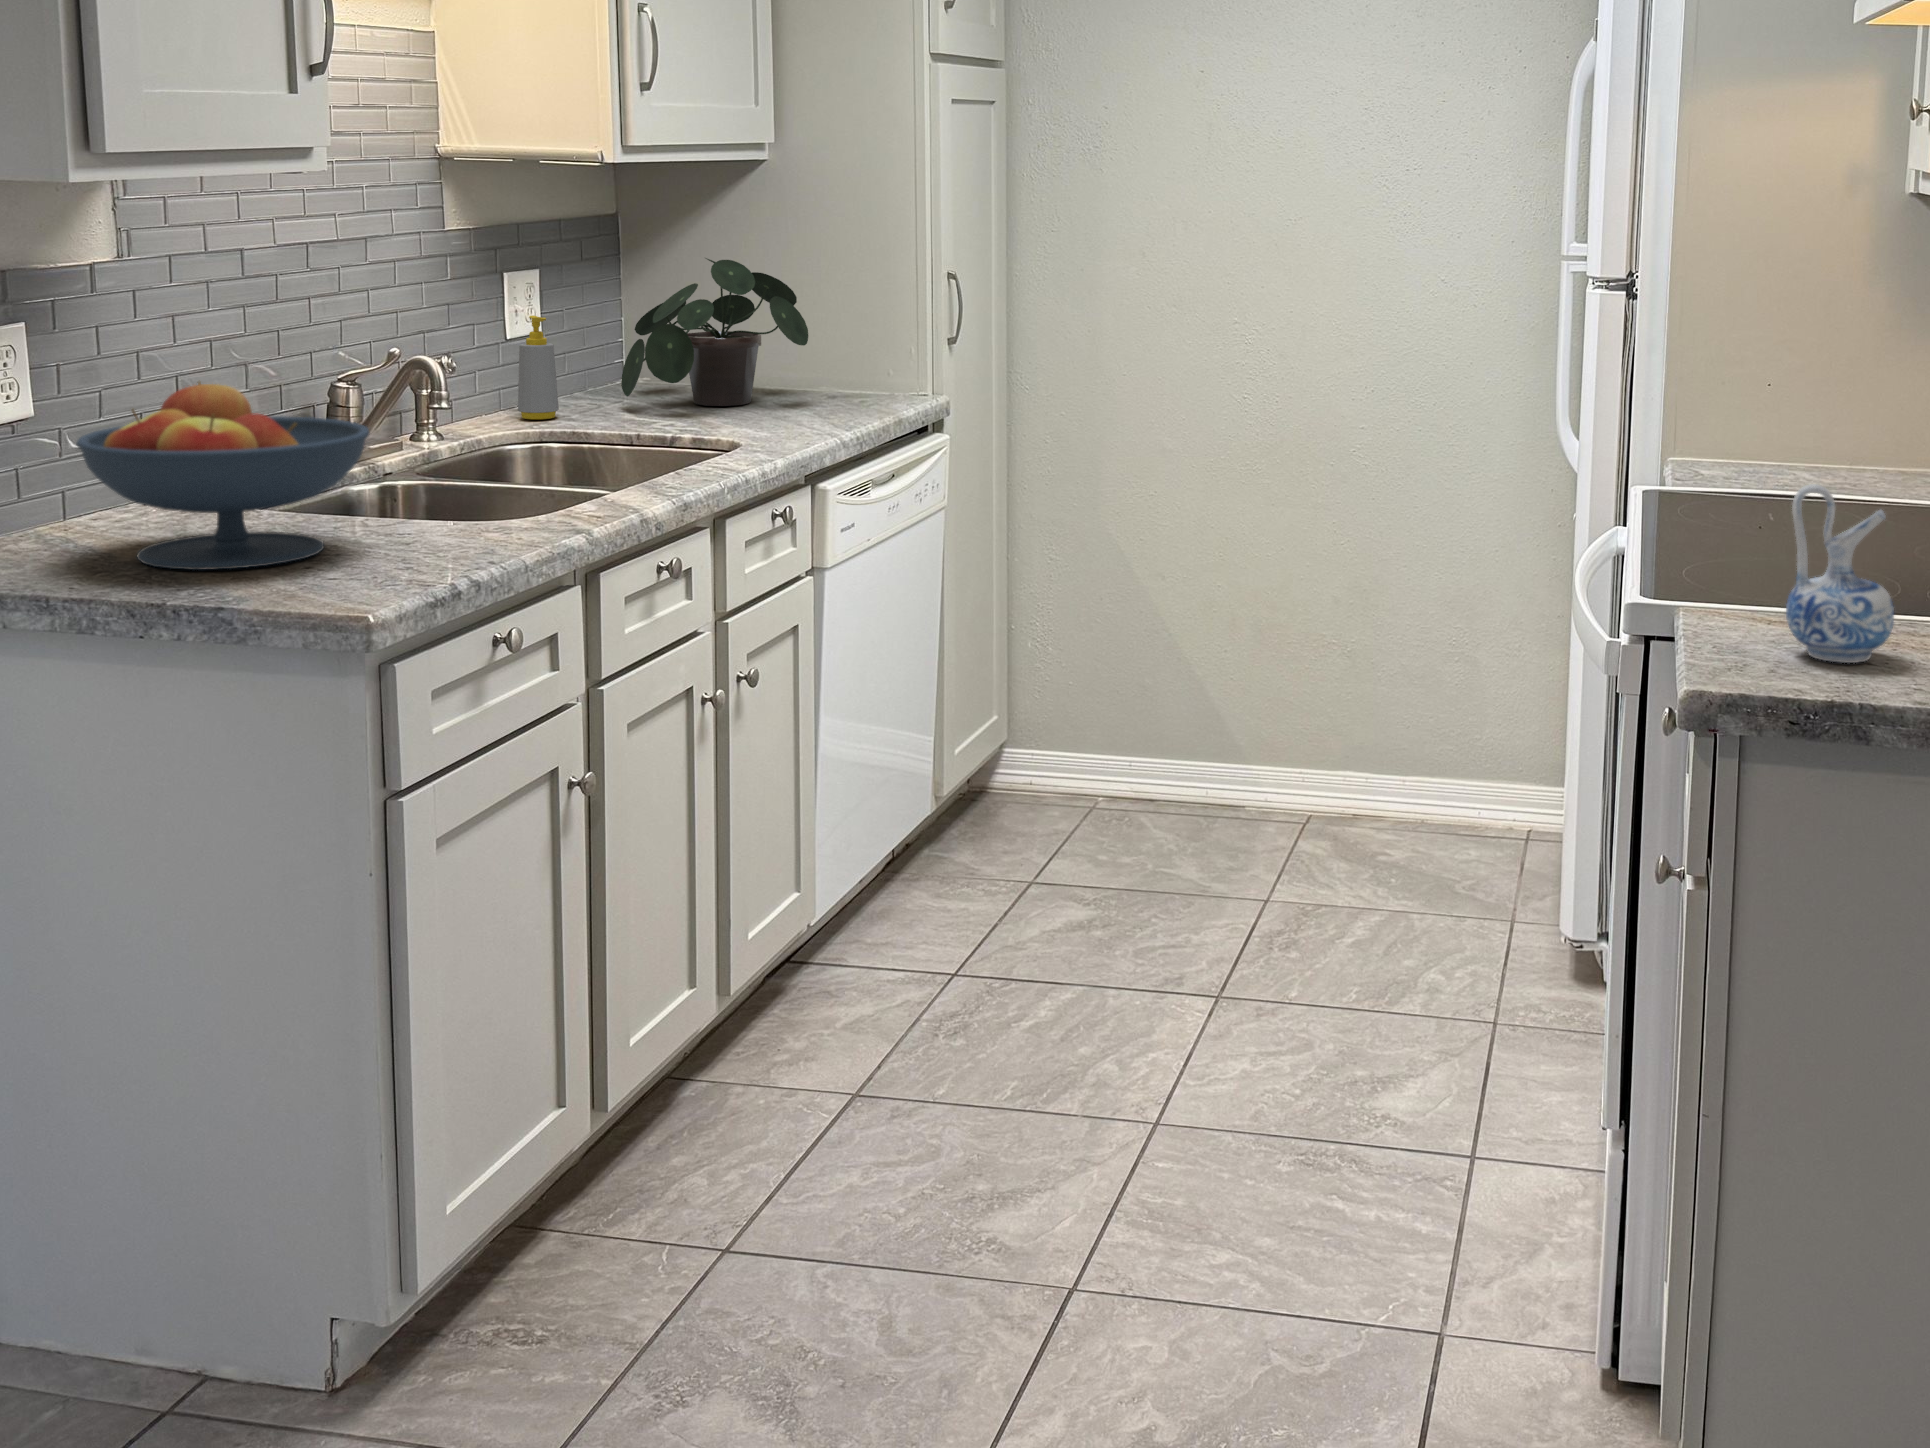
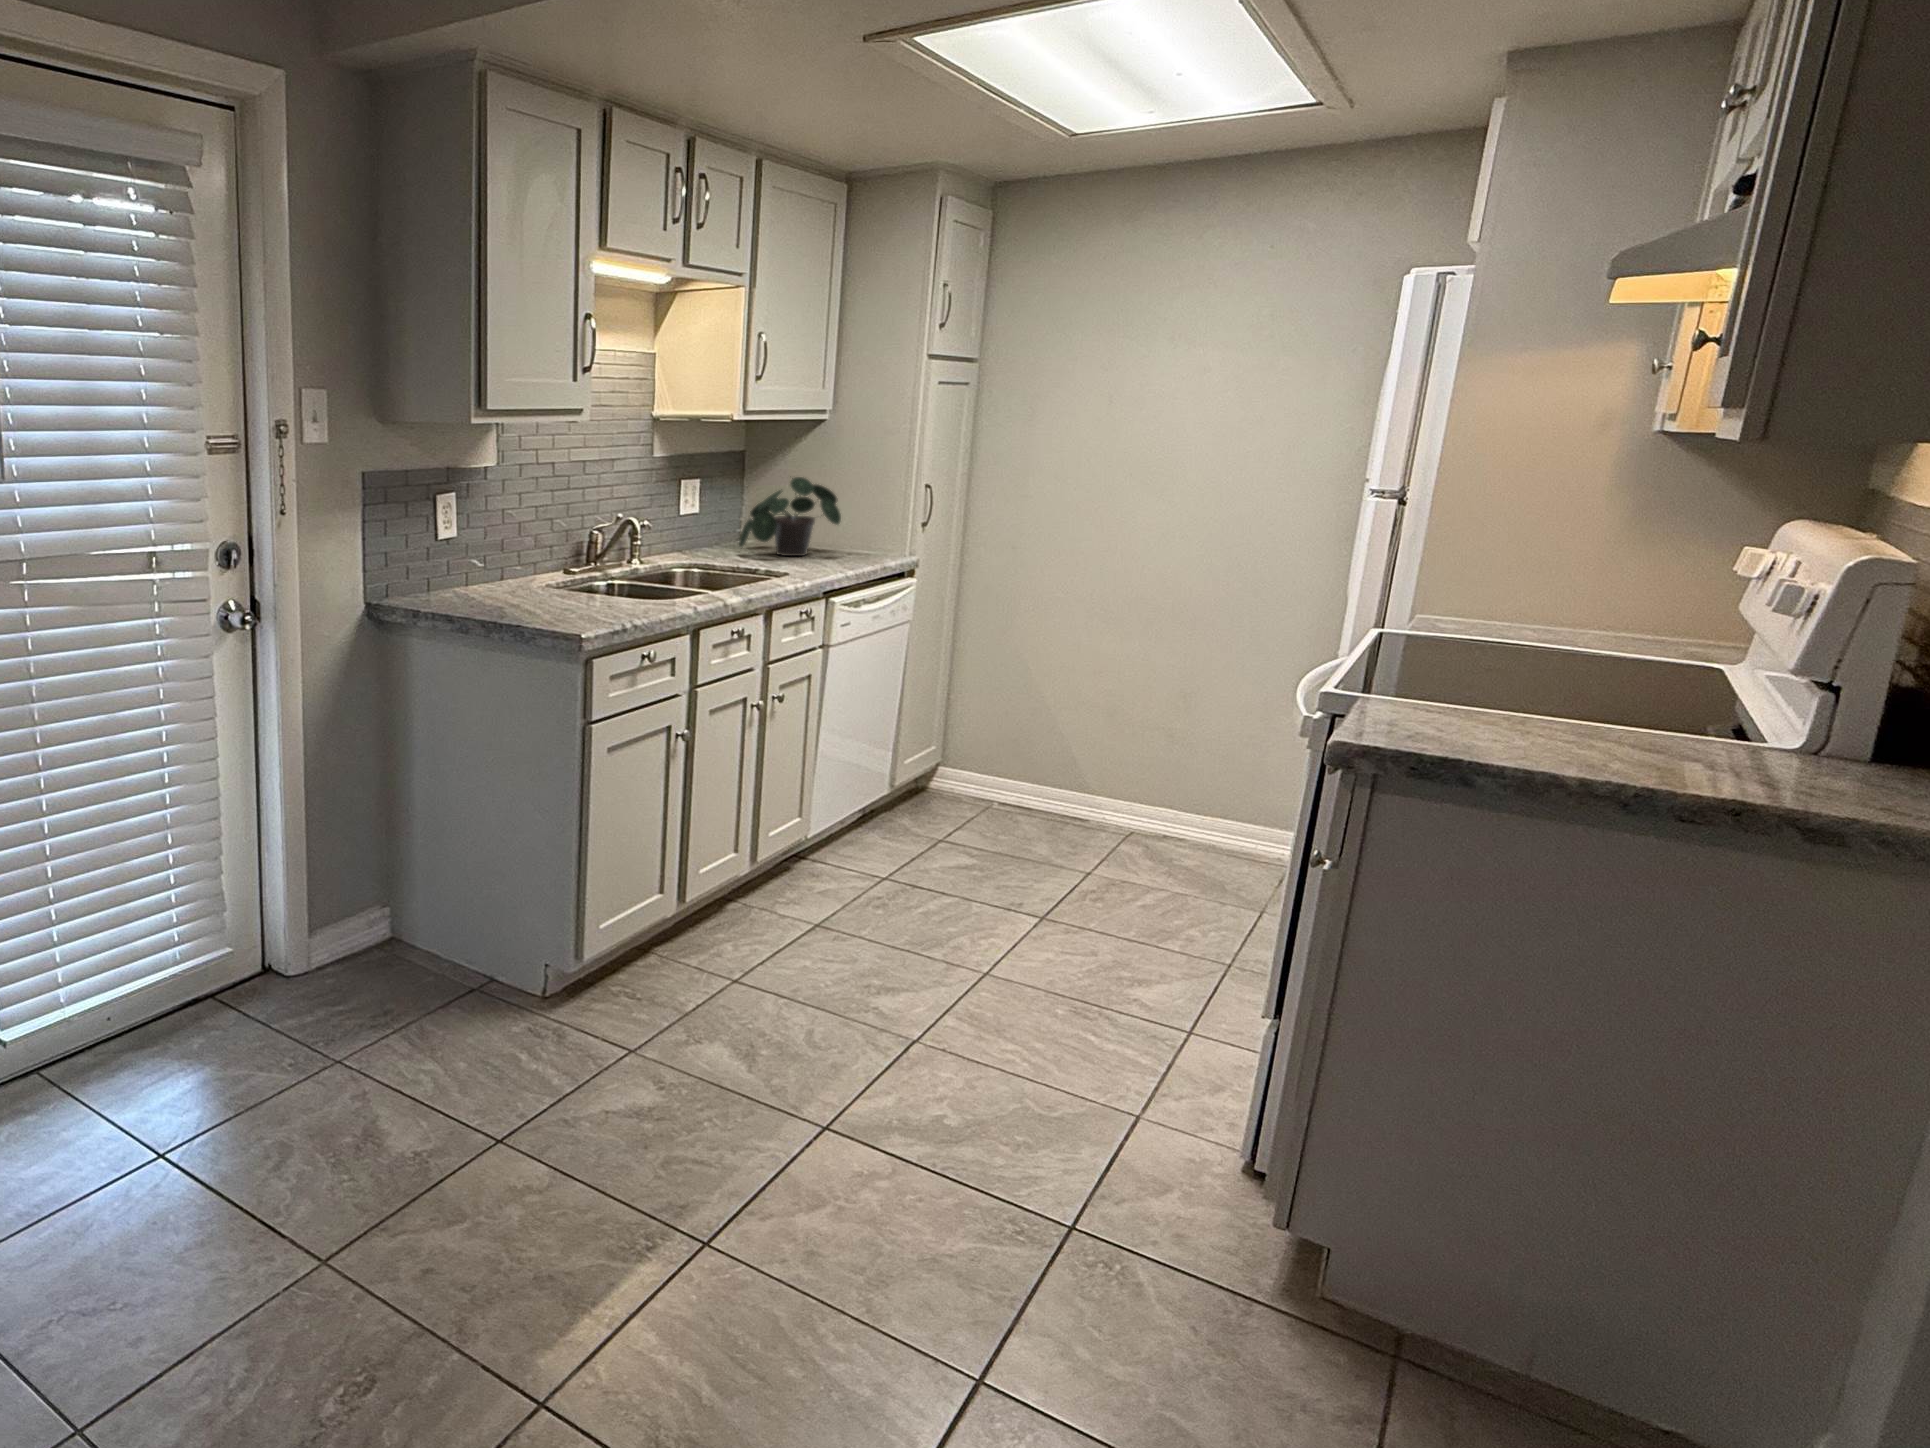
soap bottle: present [518,316,559,419] -> none [685,504,705,558]
fruit bowl: present [76,382,369,570] -> none [468,524,595,612]
ceramic pitcher: present [1786,484,1894,663] -> none [1429,621,1522,743]

